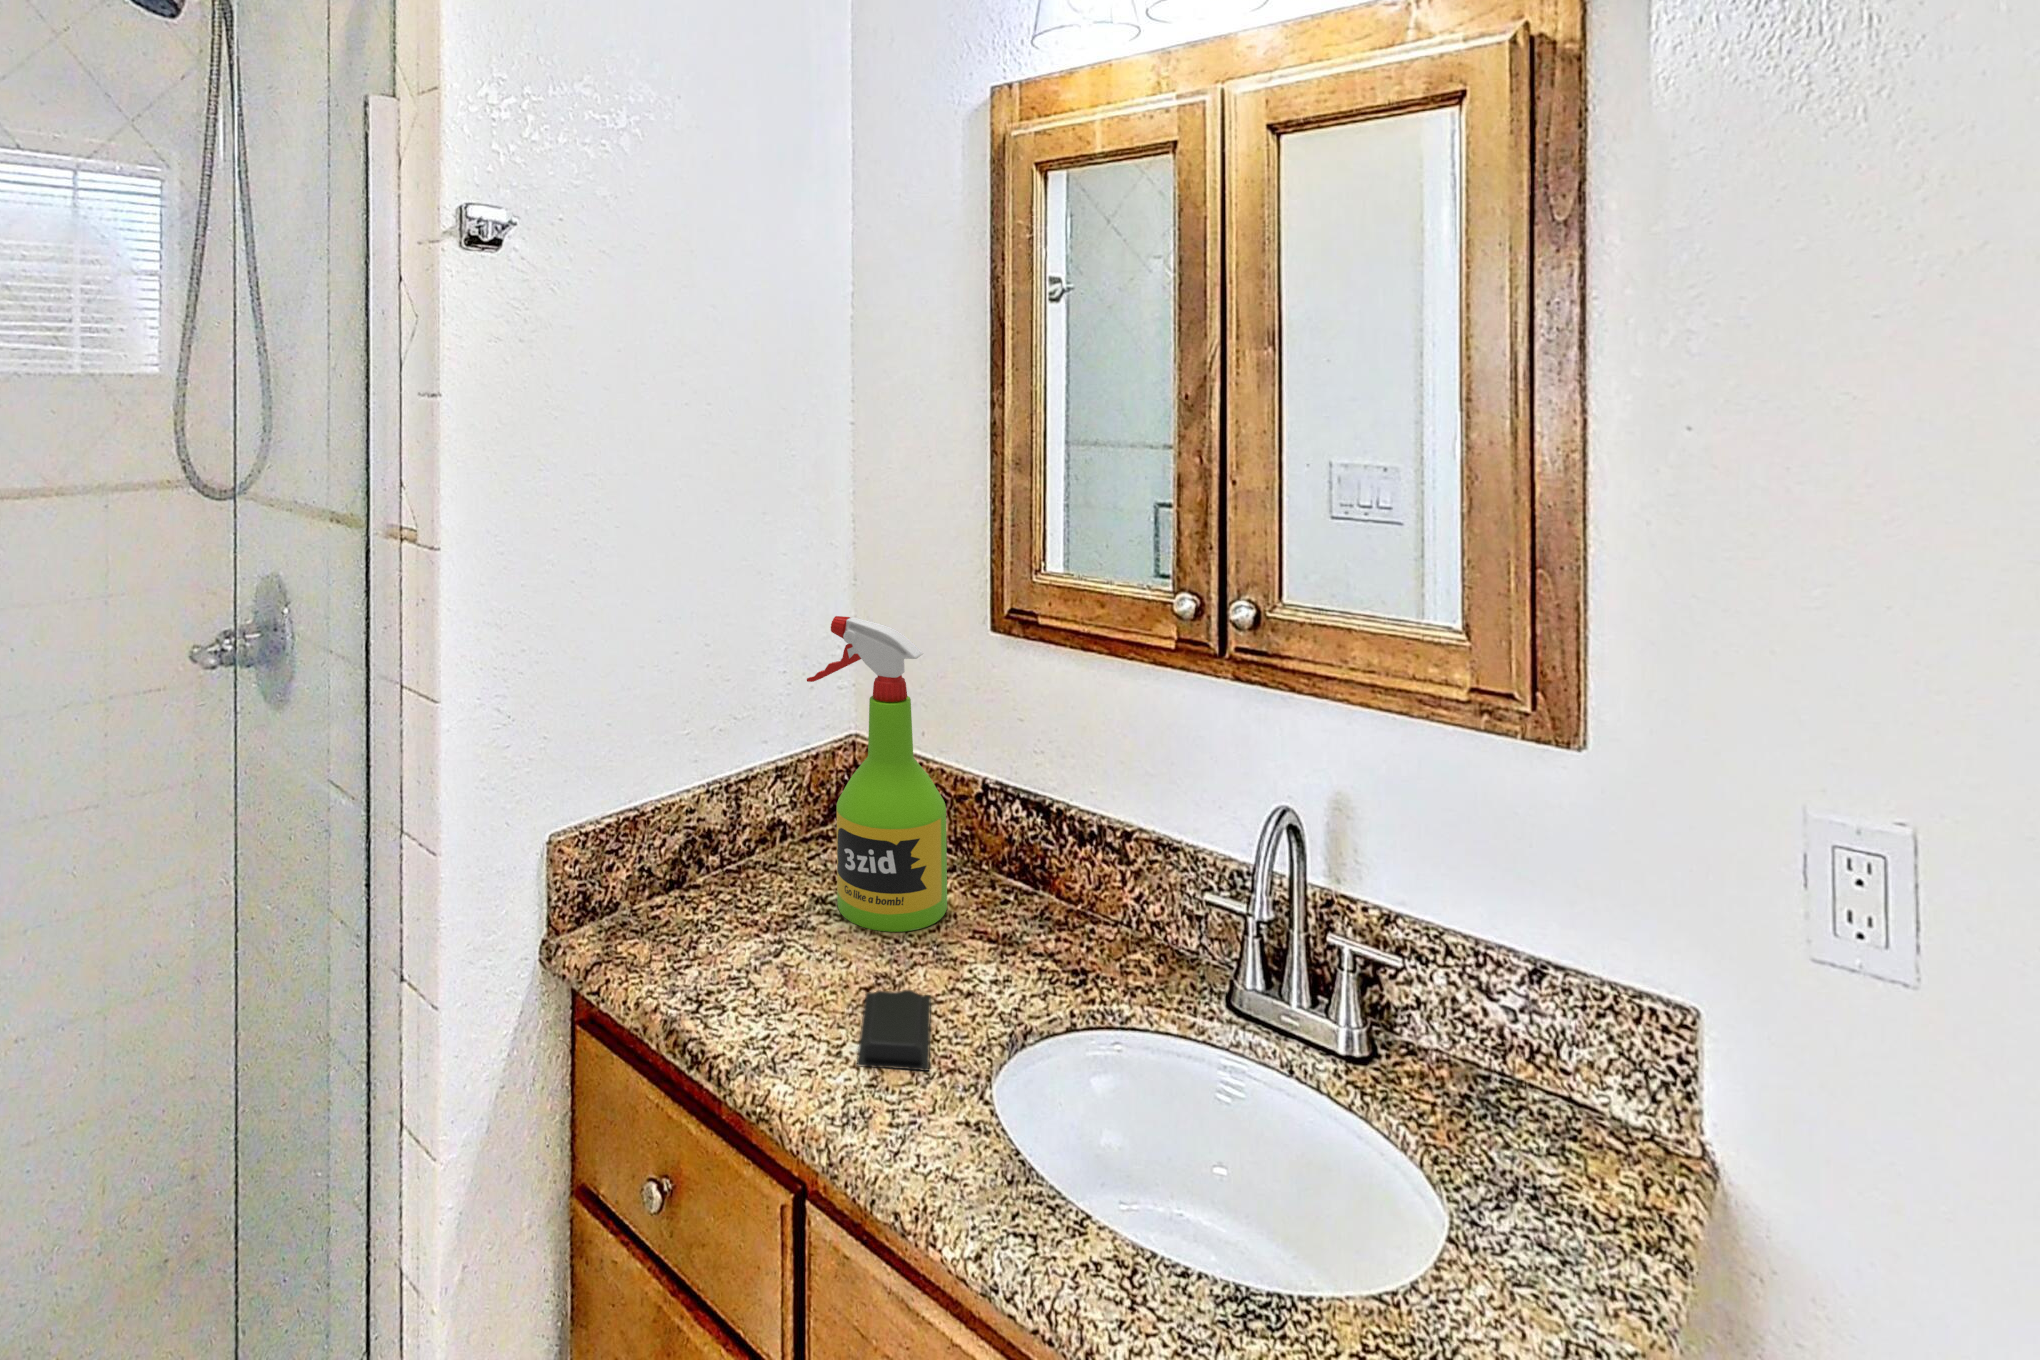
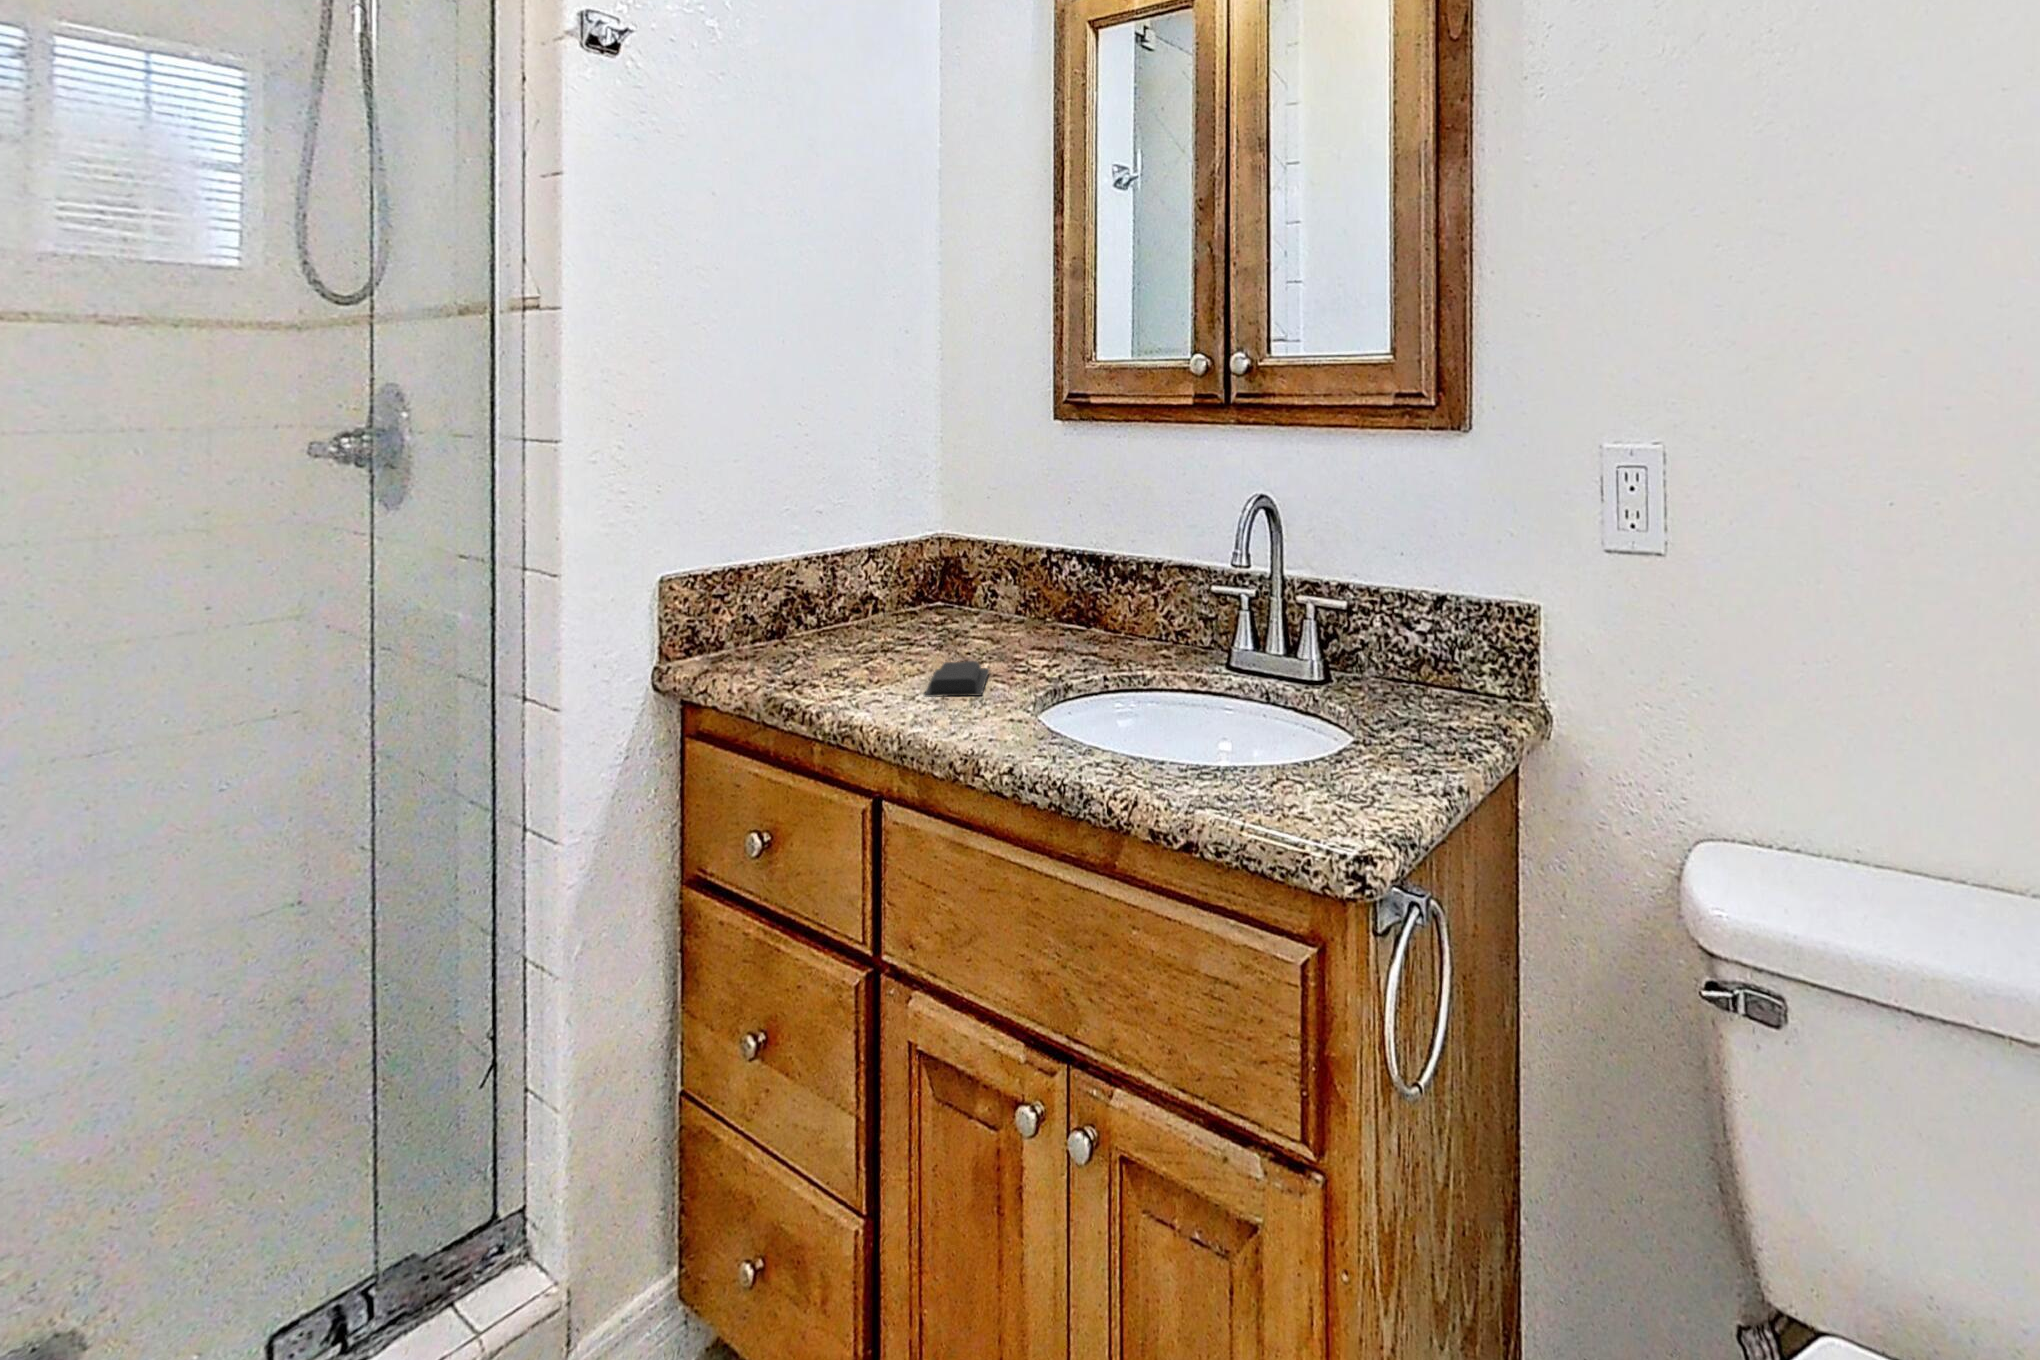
spray bottle: present [807,616,947,932] -> none [893,401,1012,651]

